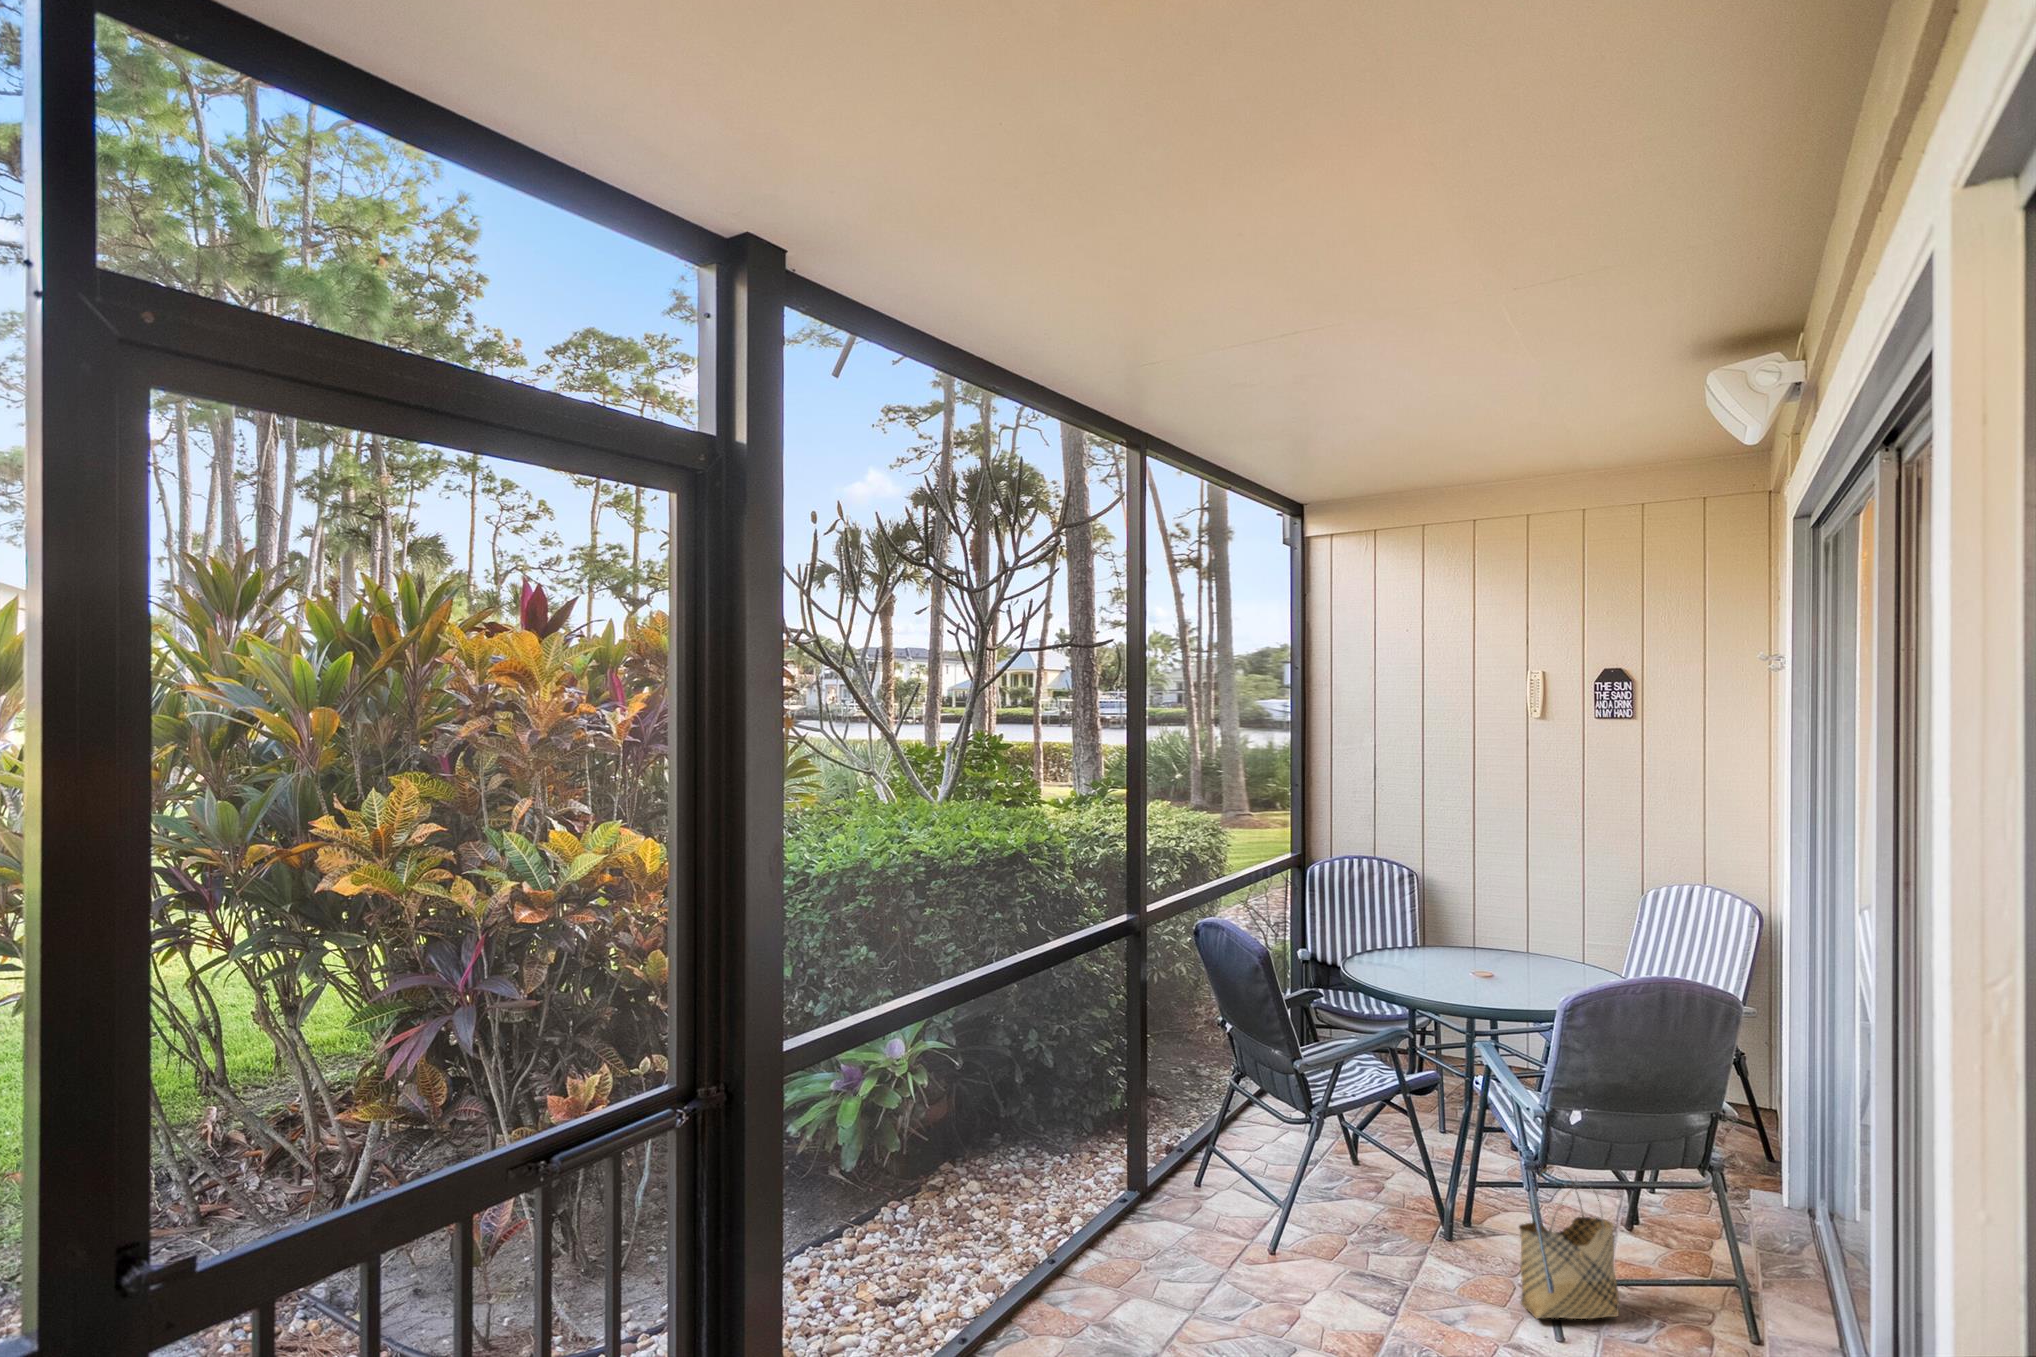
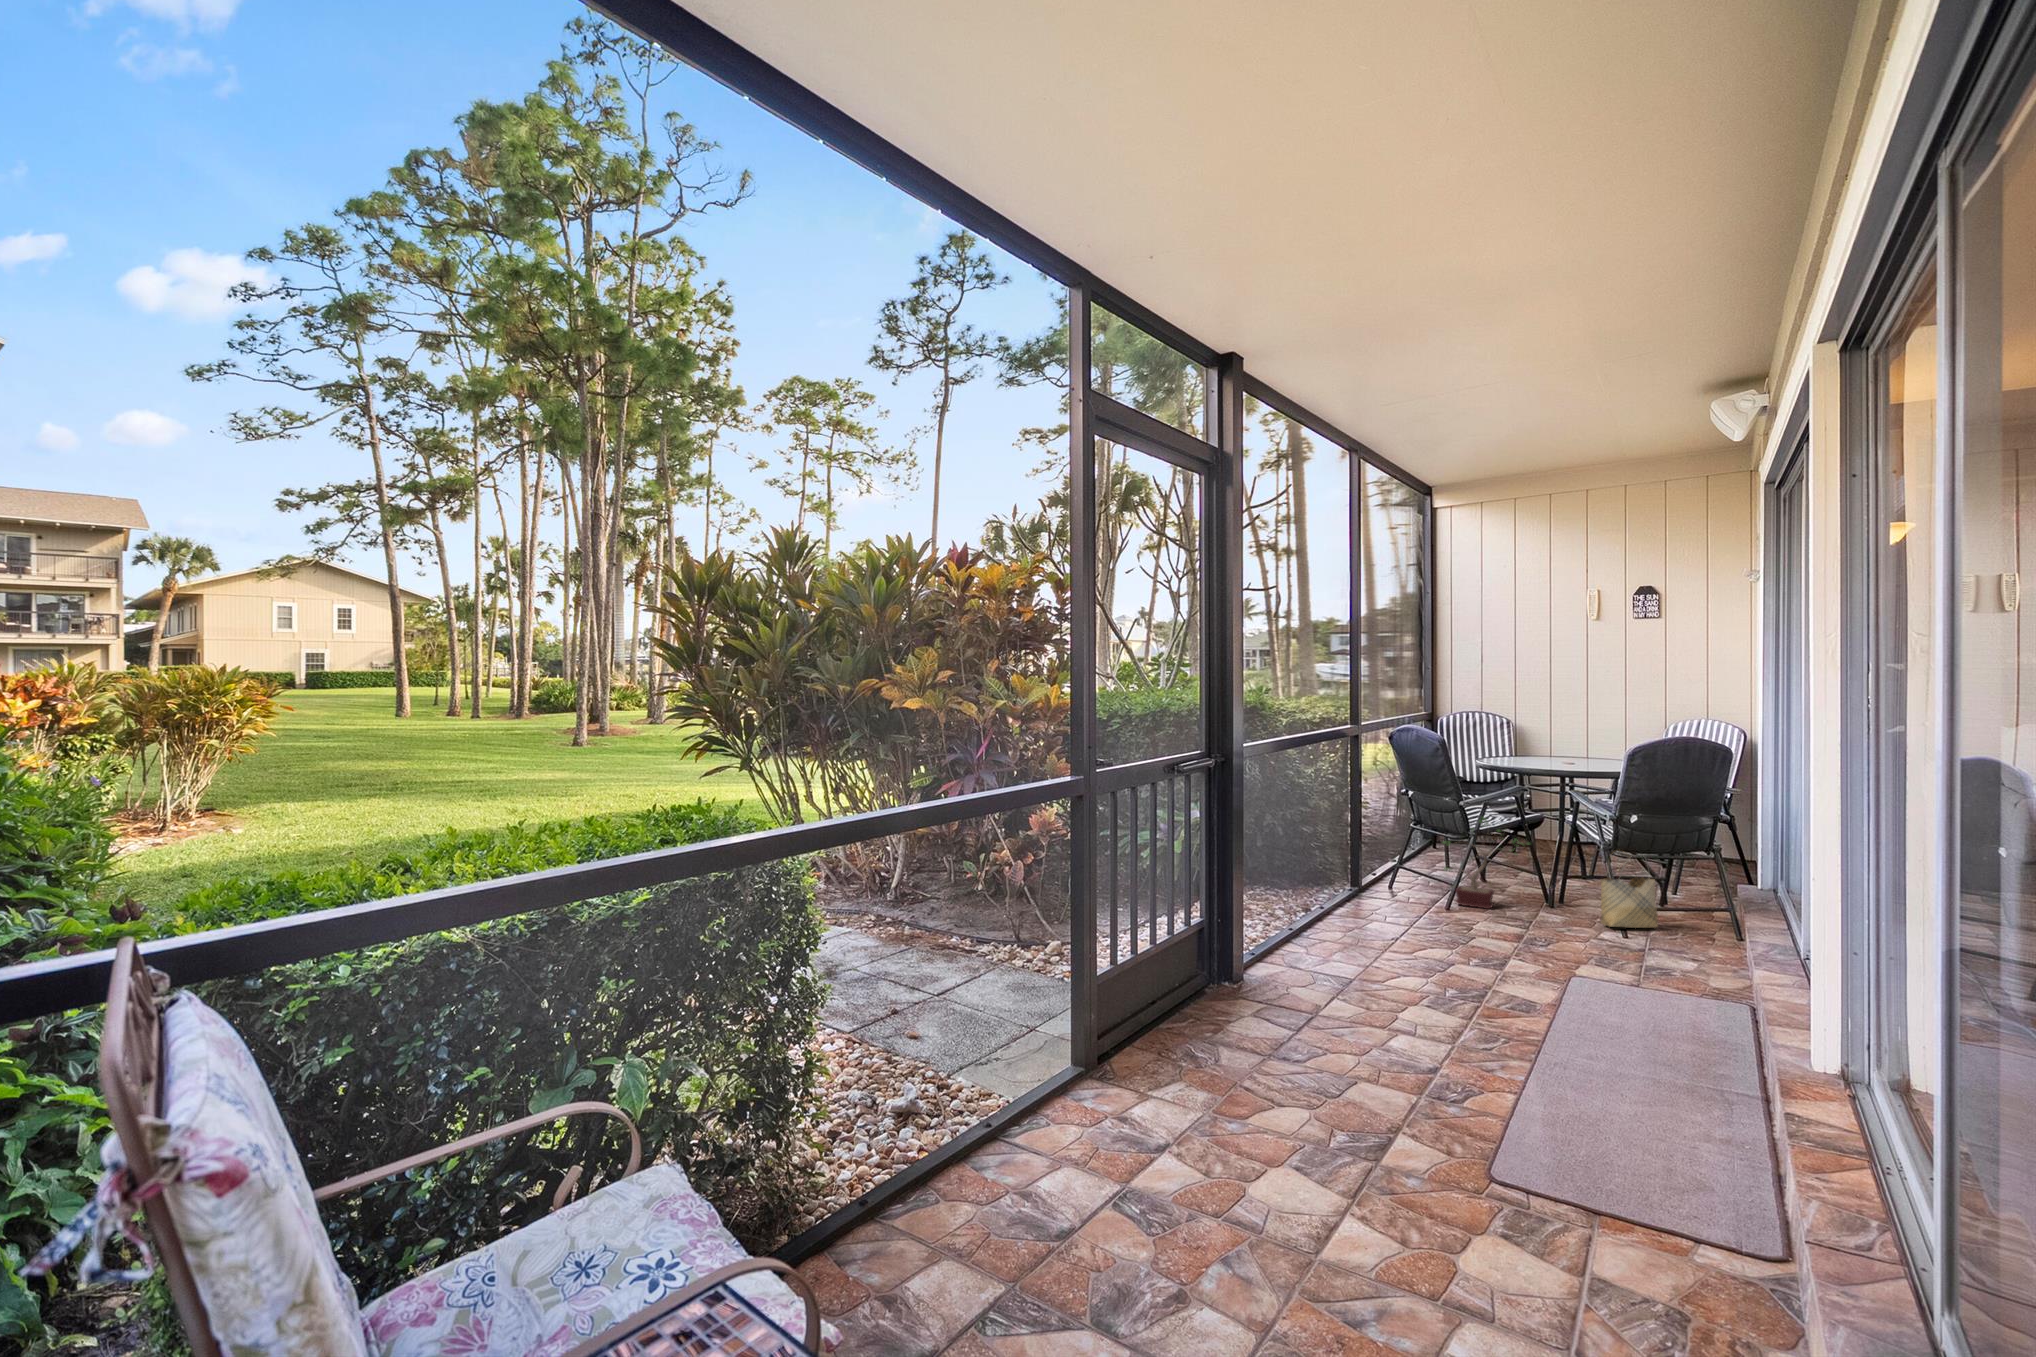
potted plant: none [1262,1084,1410,1255] -> present [1443,817,1524,909]

